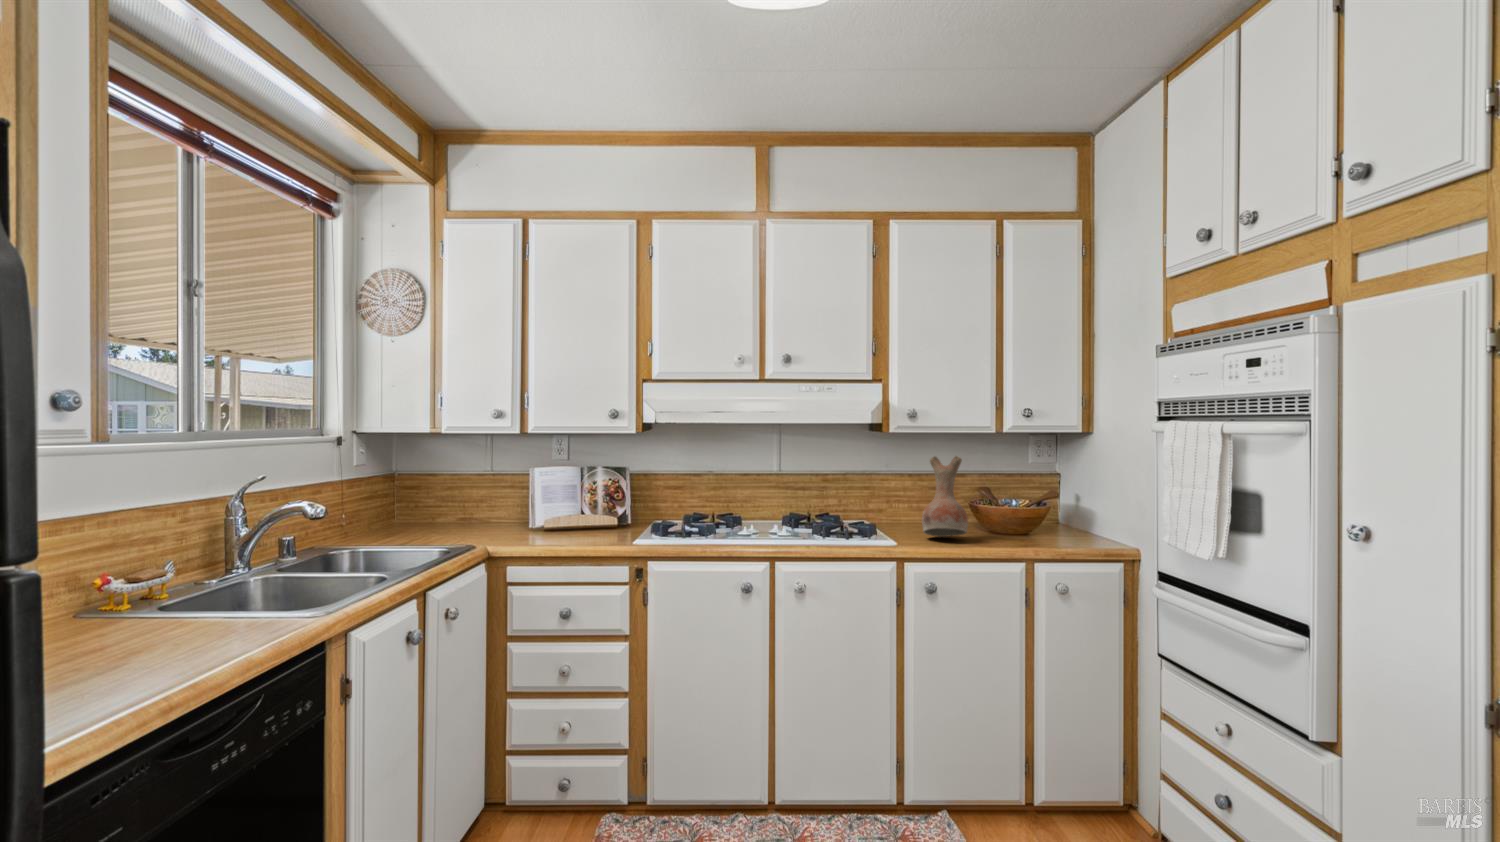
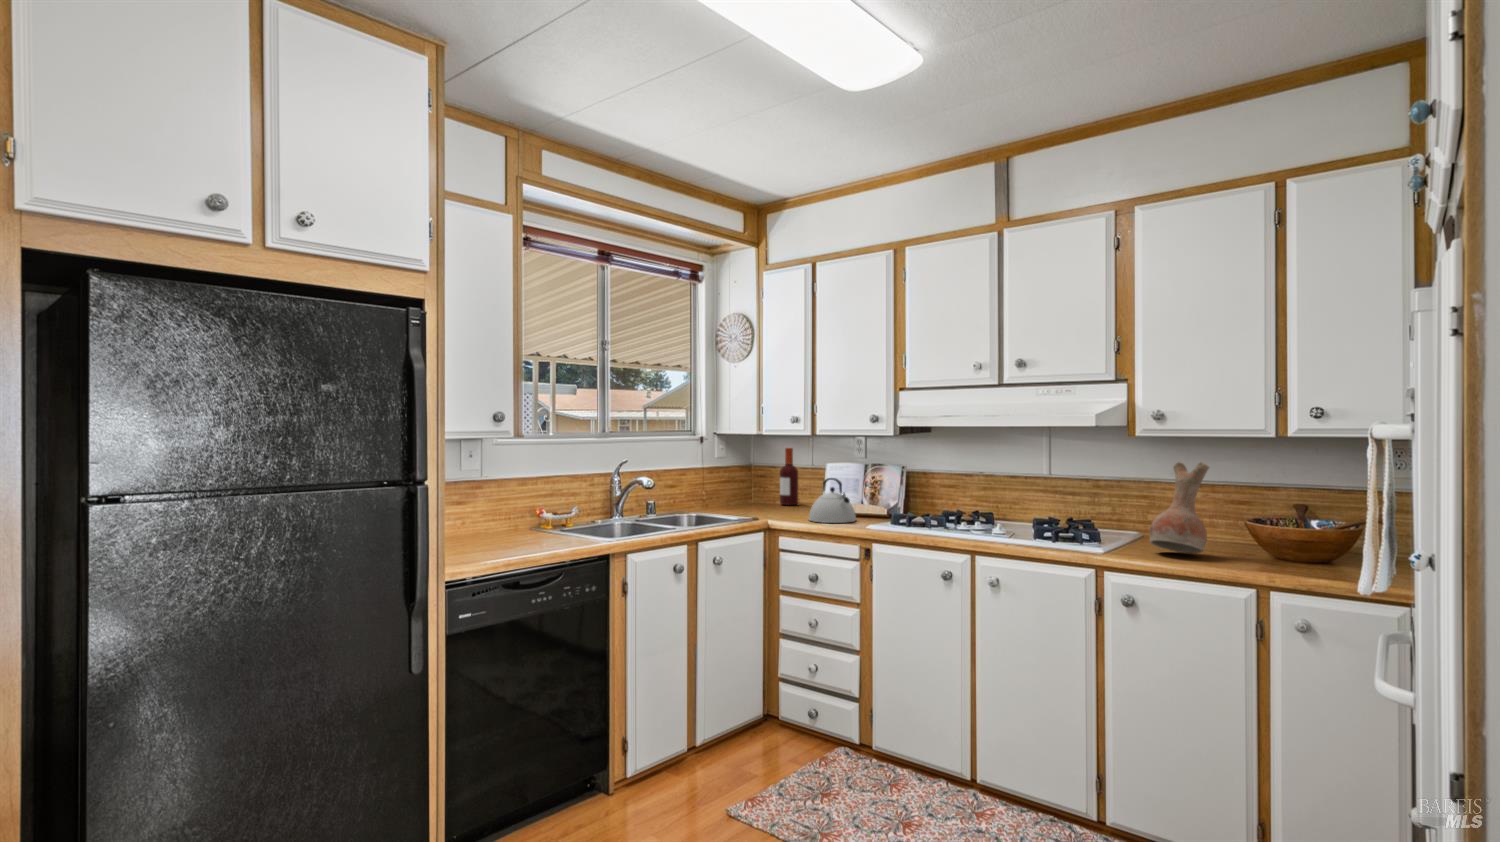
bottle: none [453,450,477,524] -> present [780,448,798,505]
kettle: none [541,487,600,543] -> present [809,478,856,523]

